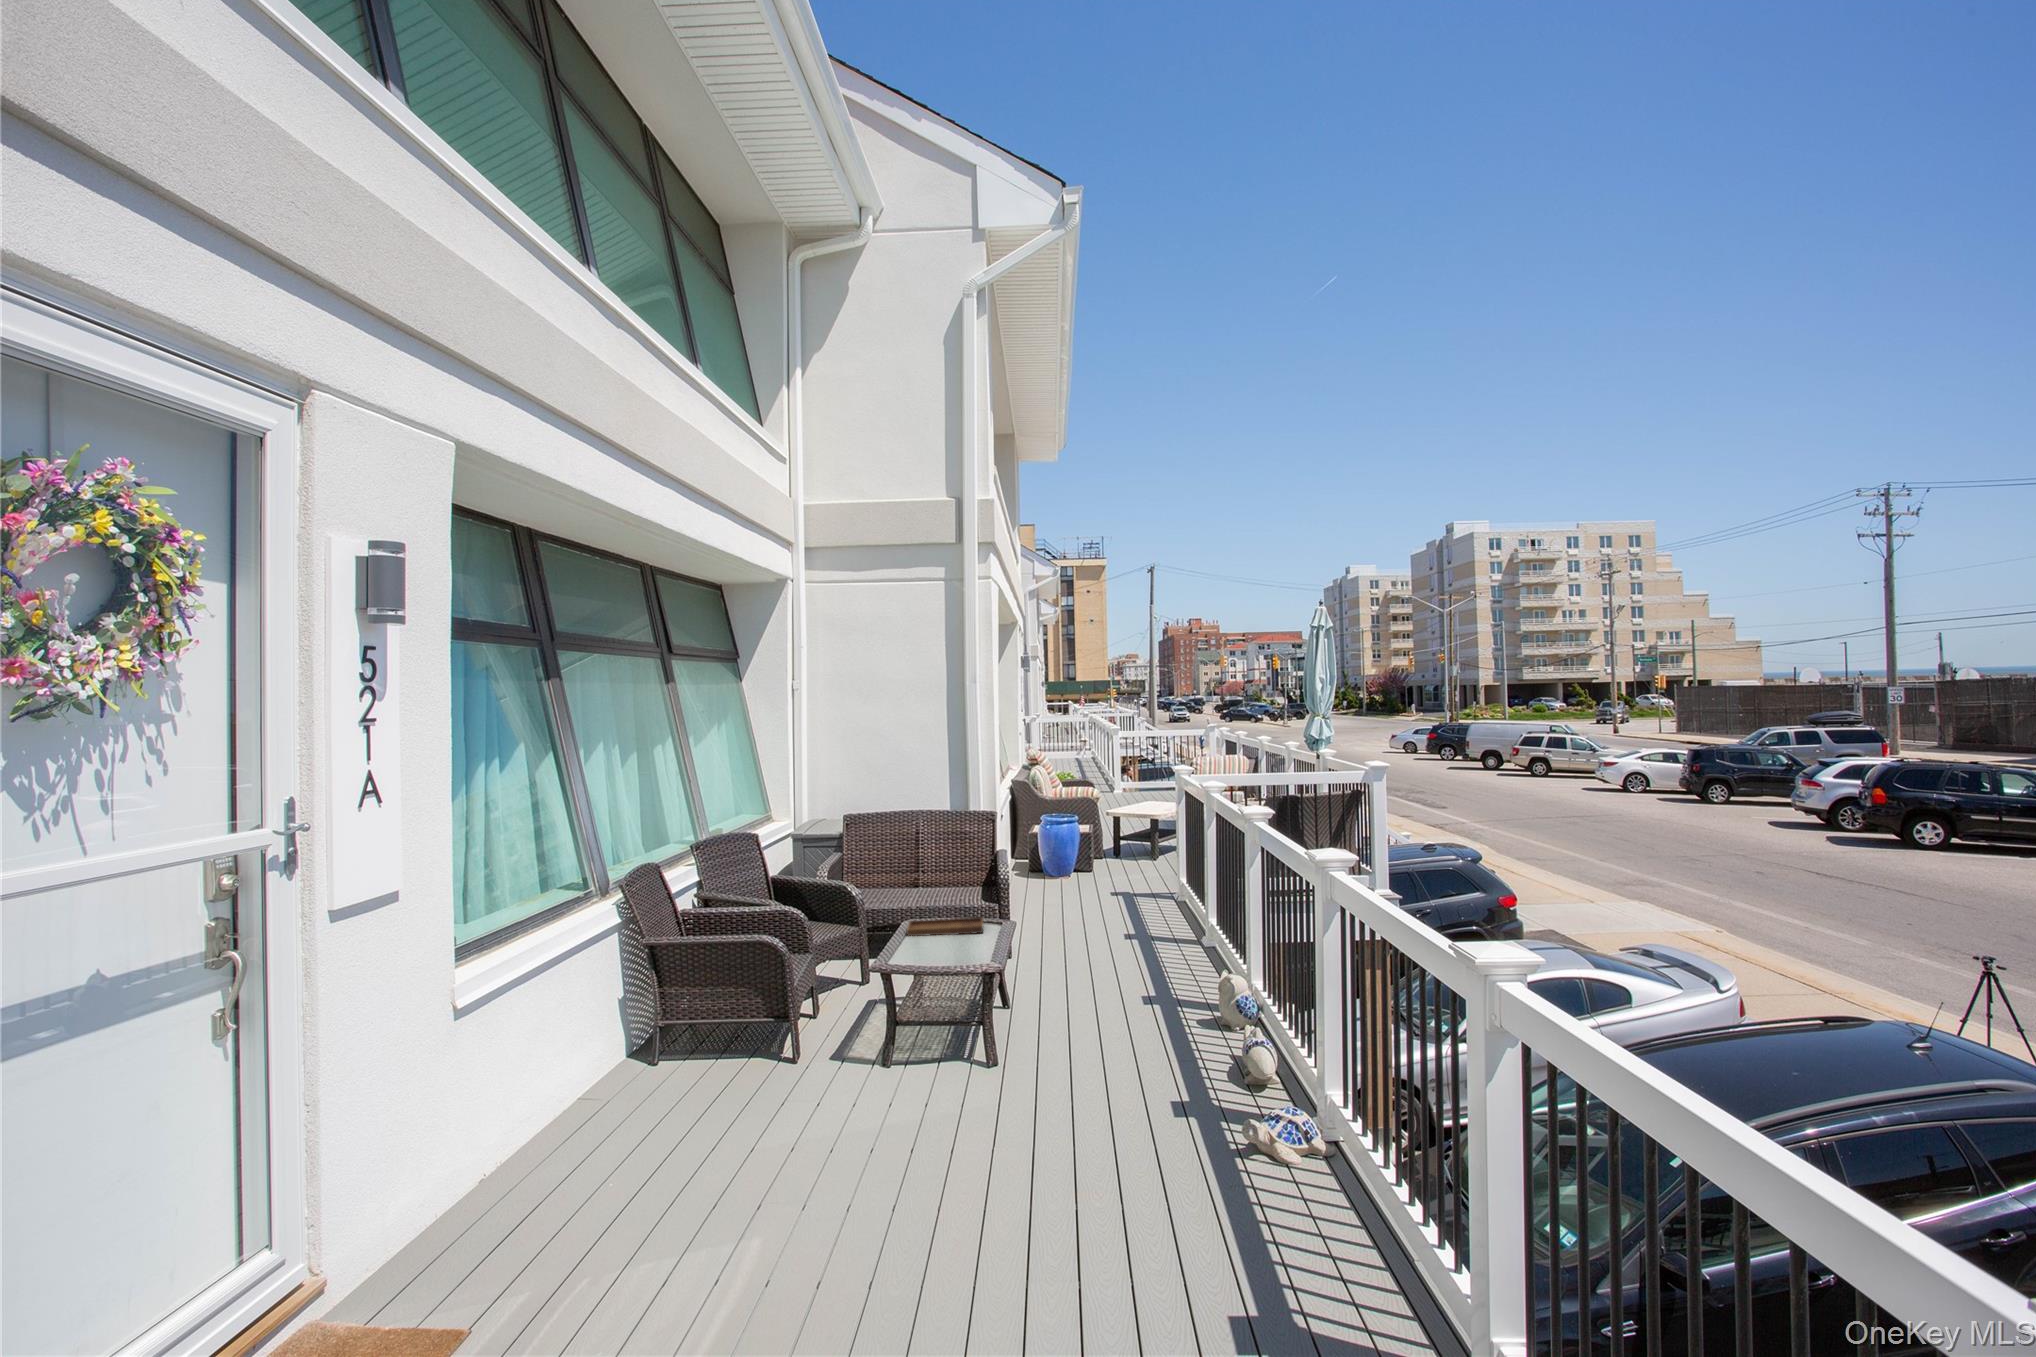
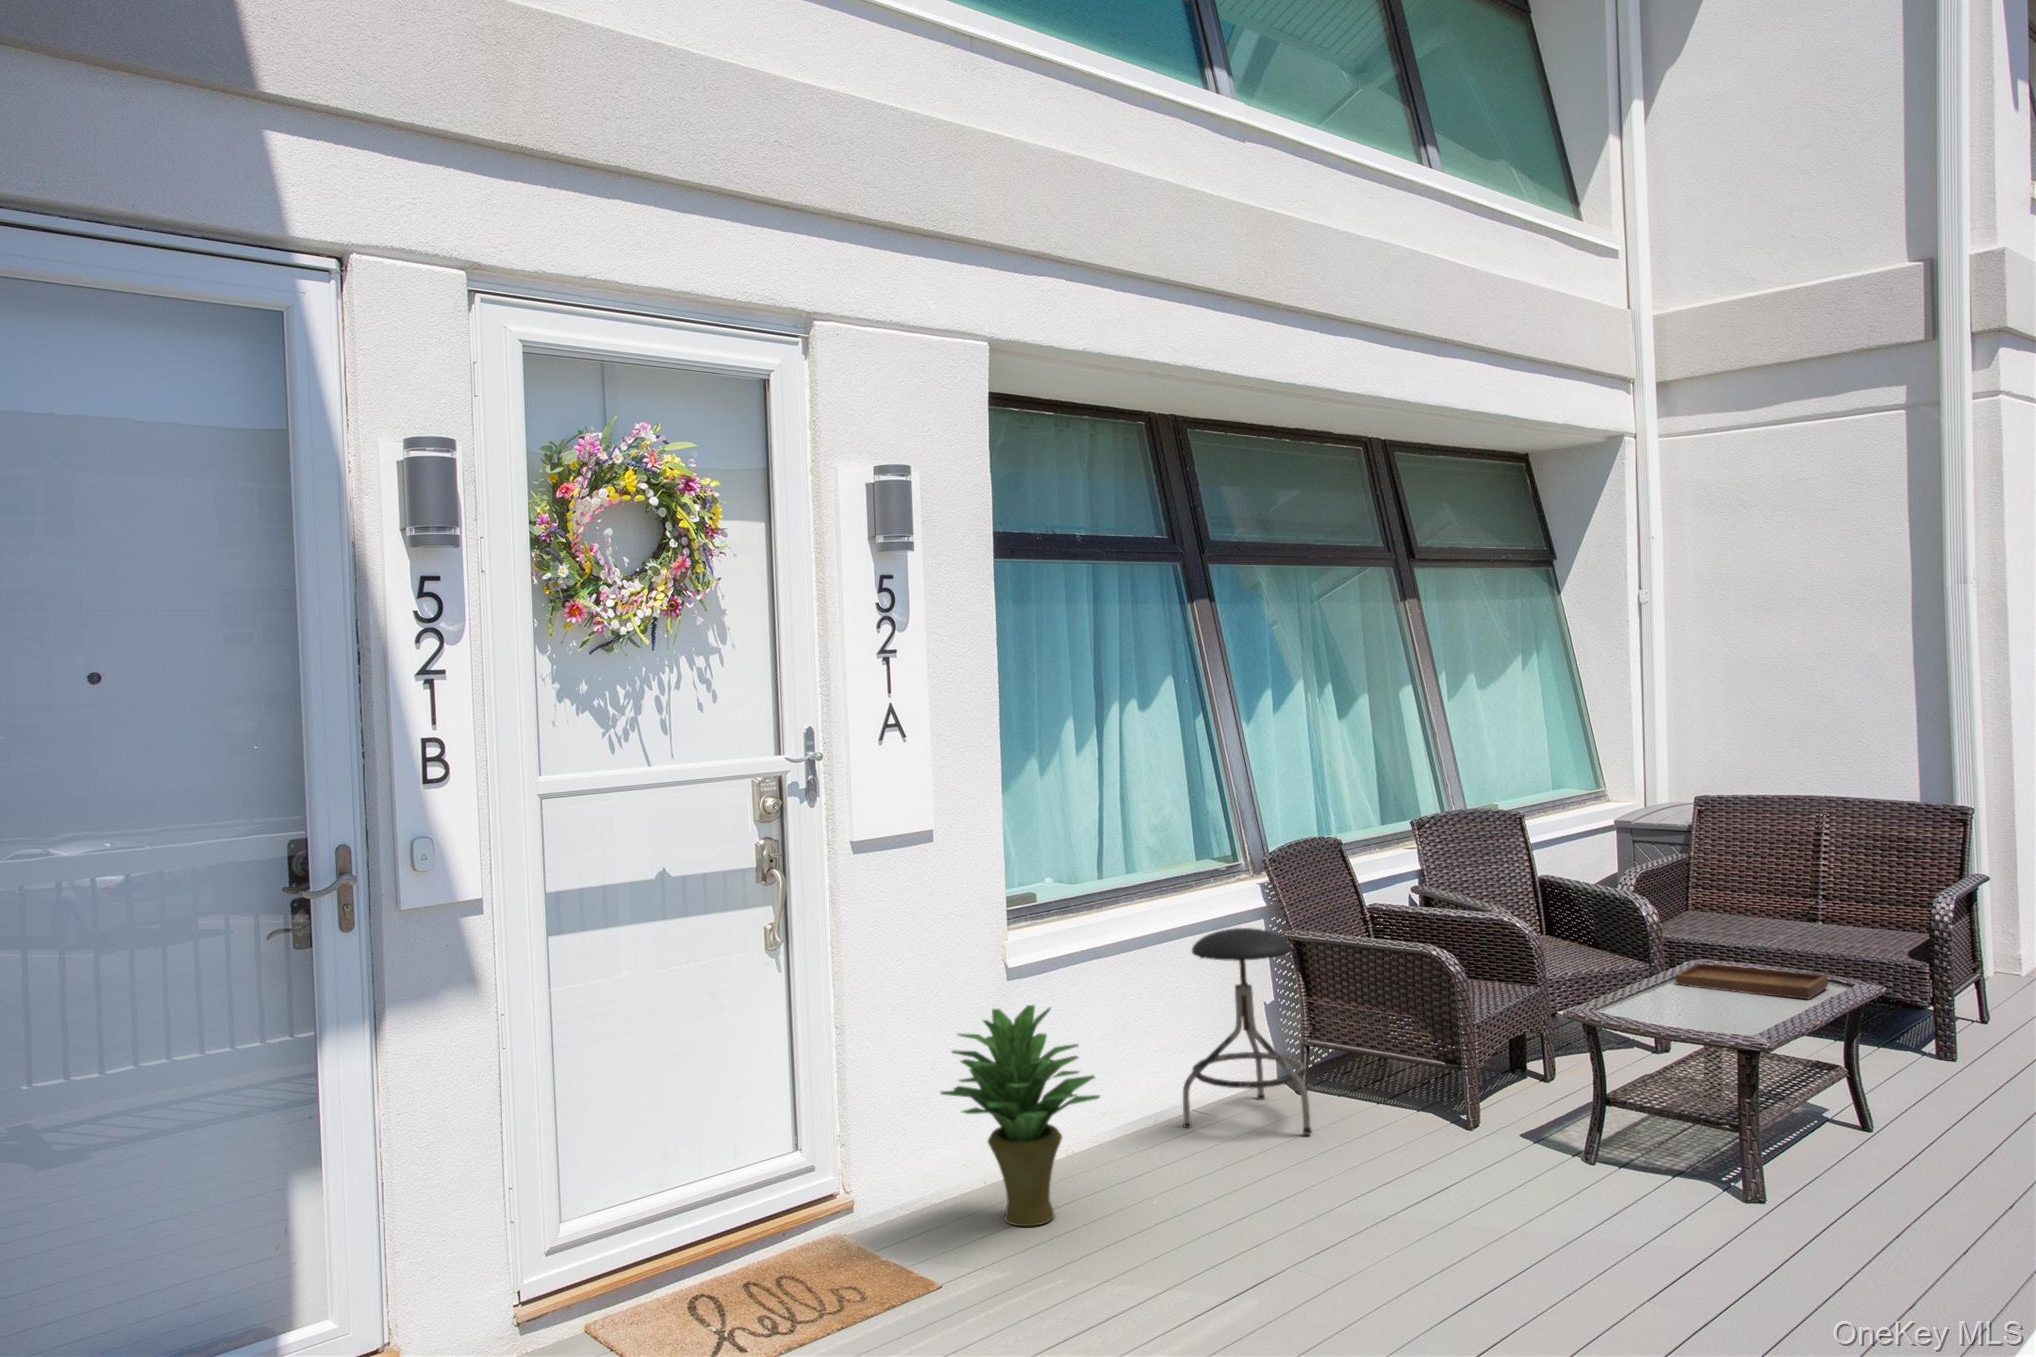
stool: none [580,941,690,1118] -> present [1183,928,1312,1134]
potted plant: none [419,1037,582,1248] -> present [941,1005,1100,1226]

